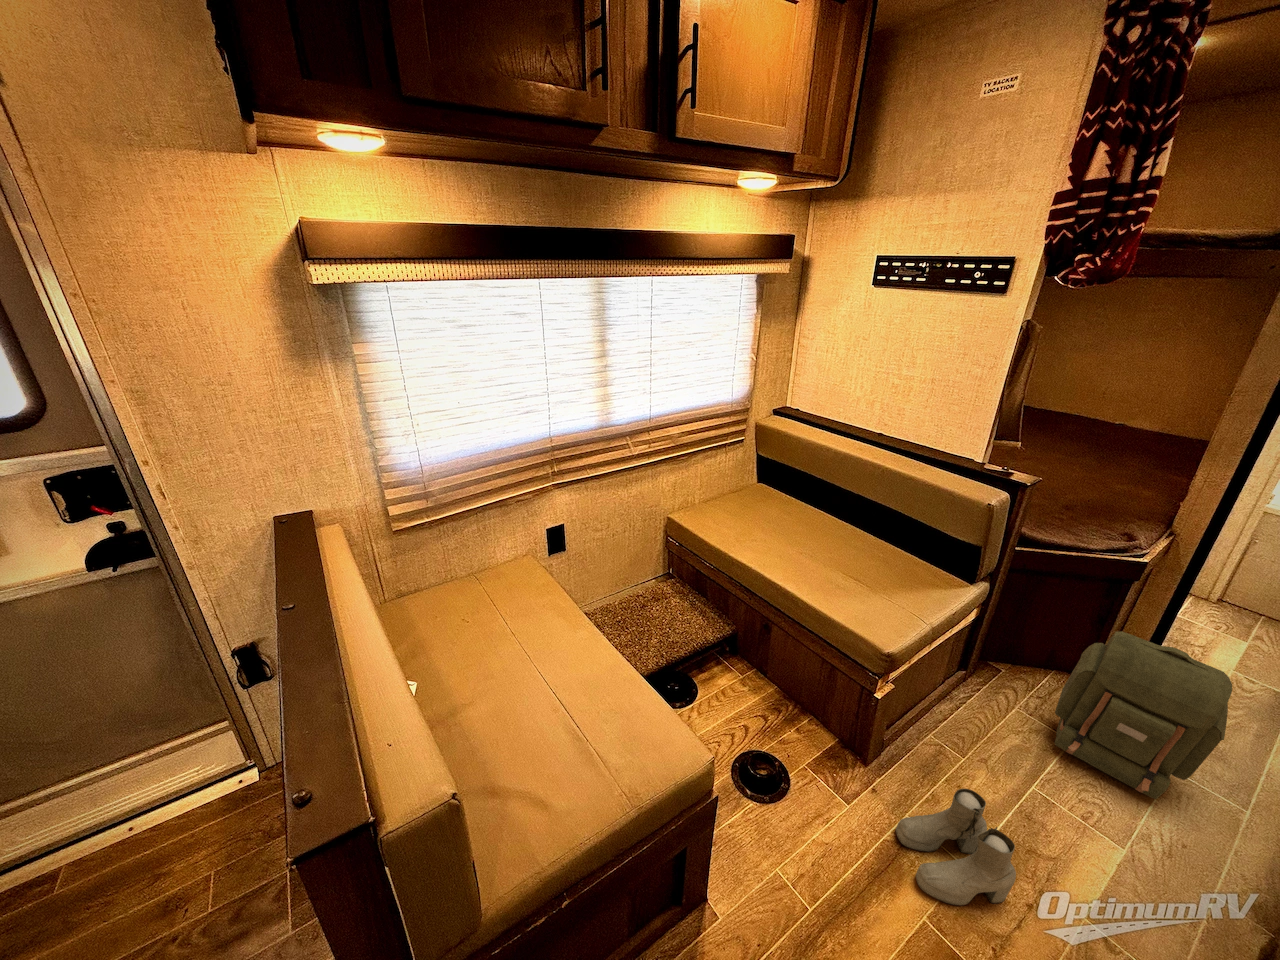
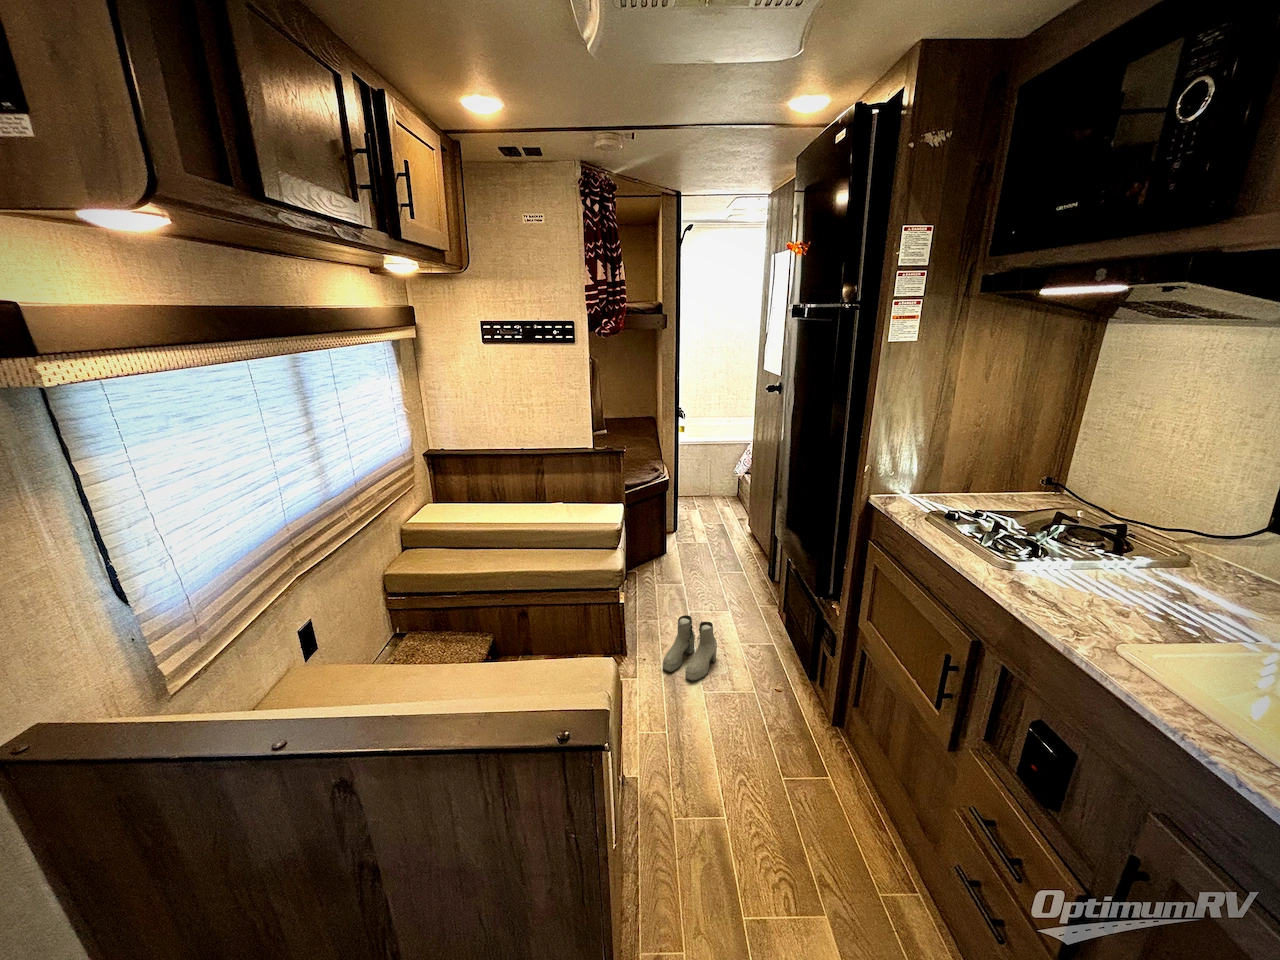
backpack: present [1055,631,1232,799] -> none [669,506,729,586]

